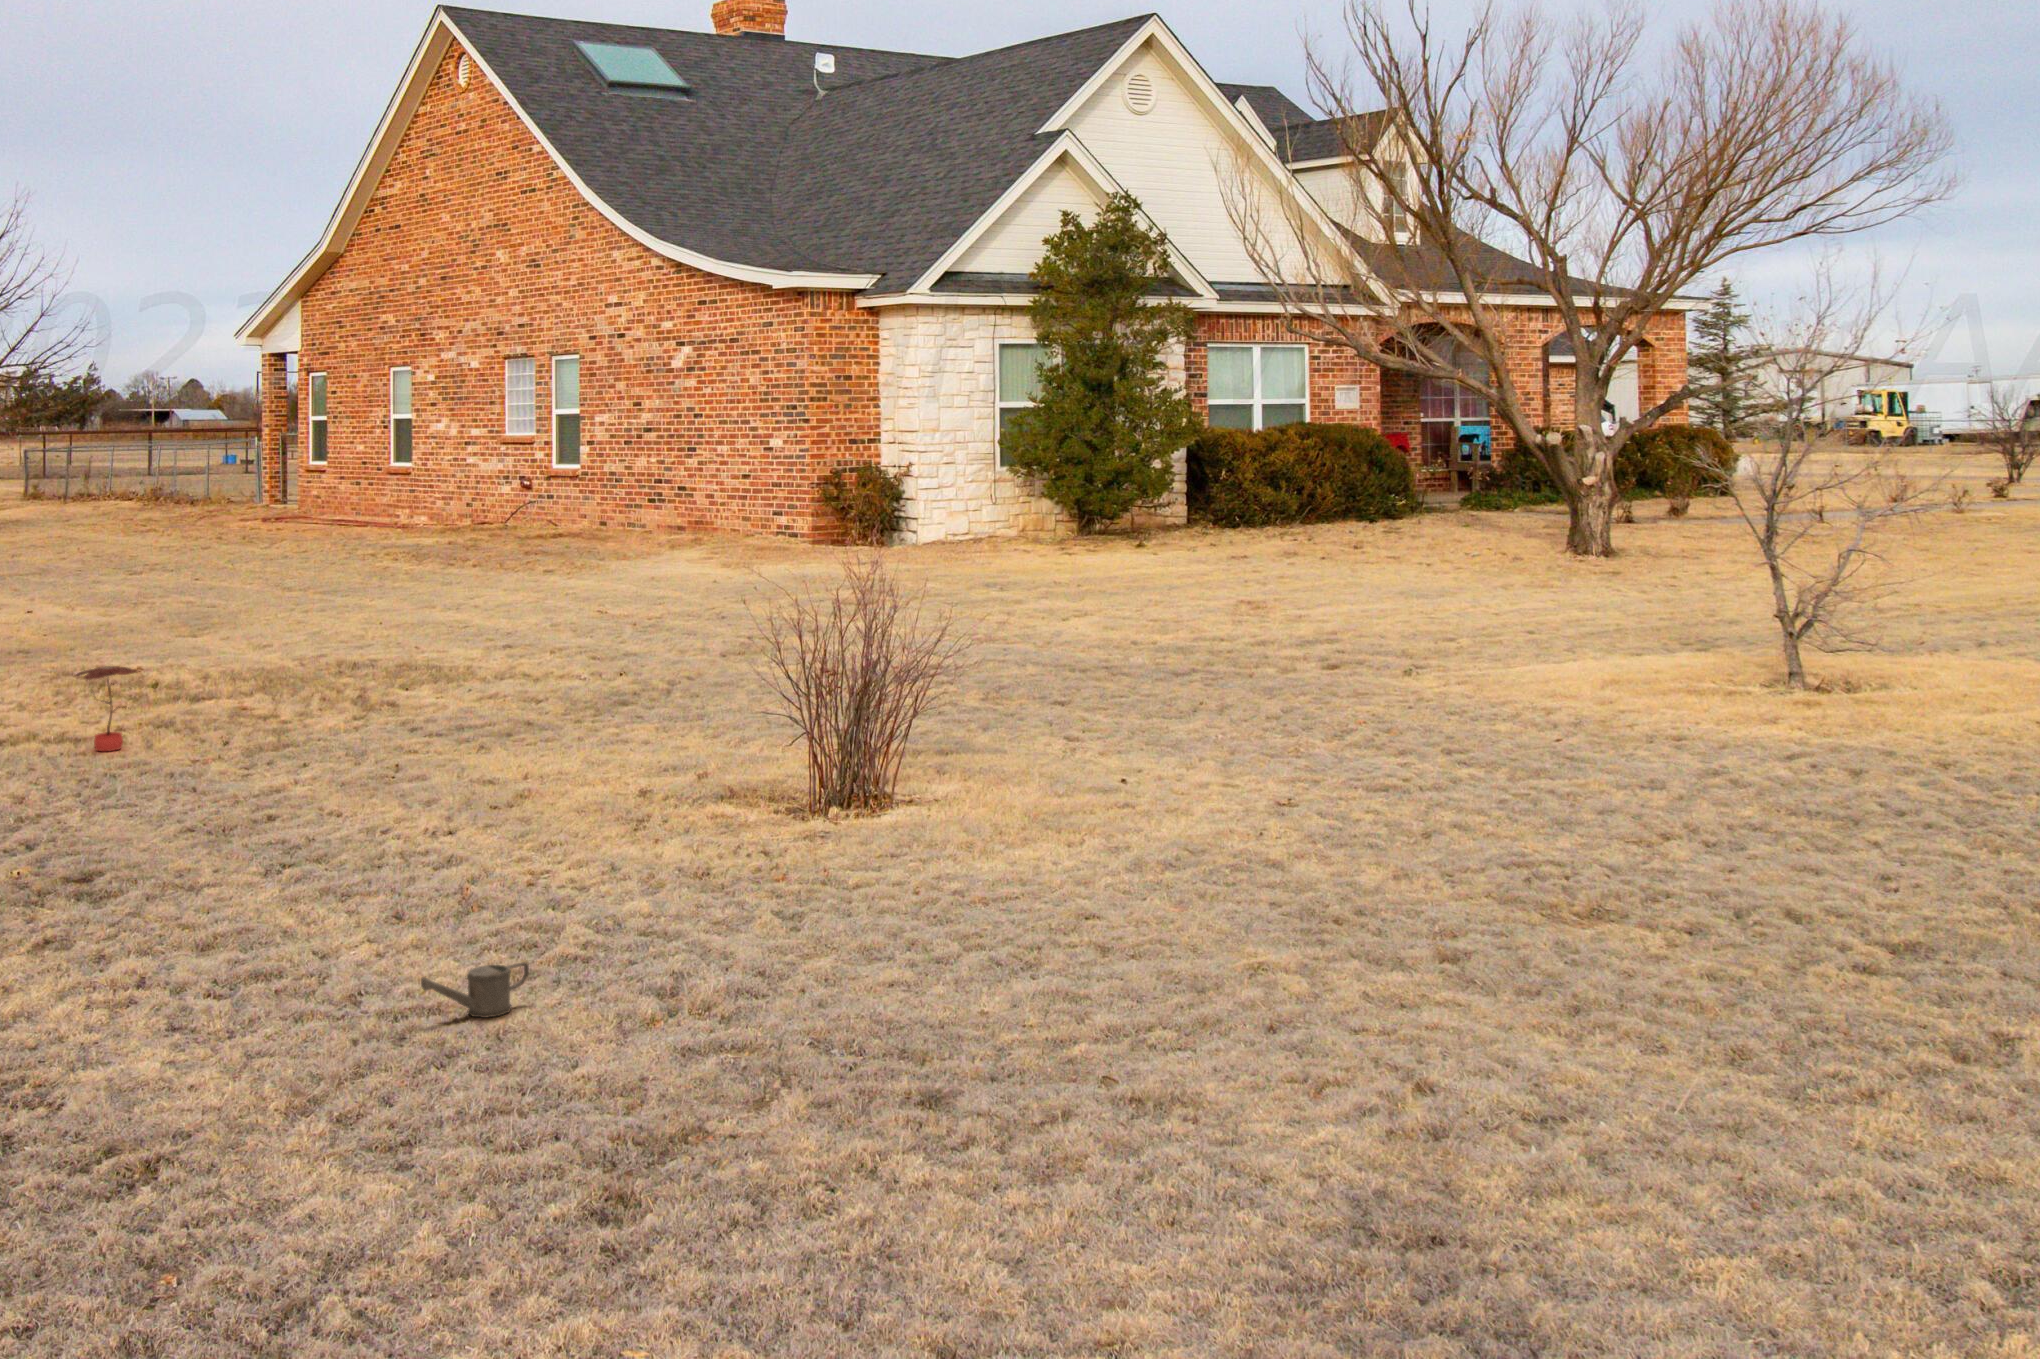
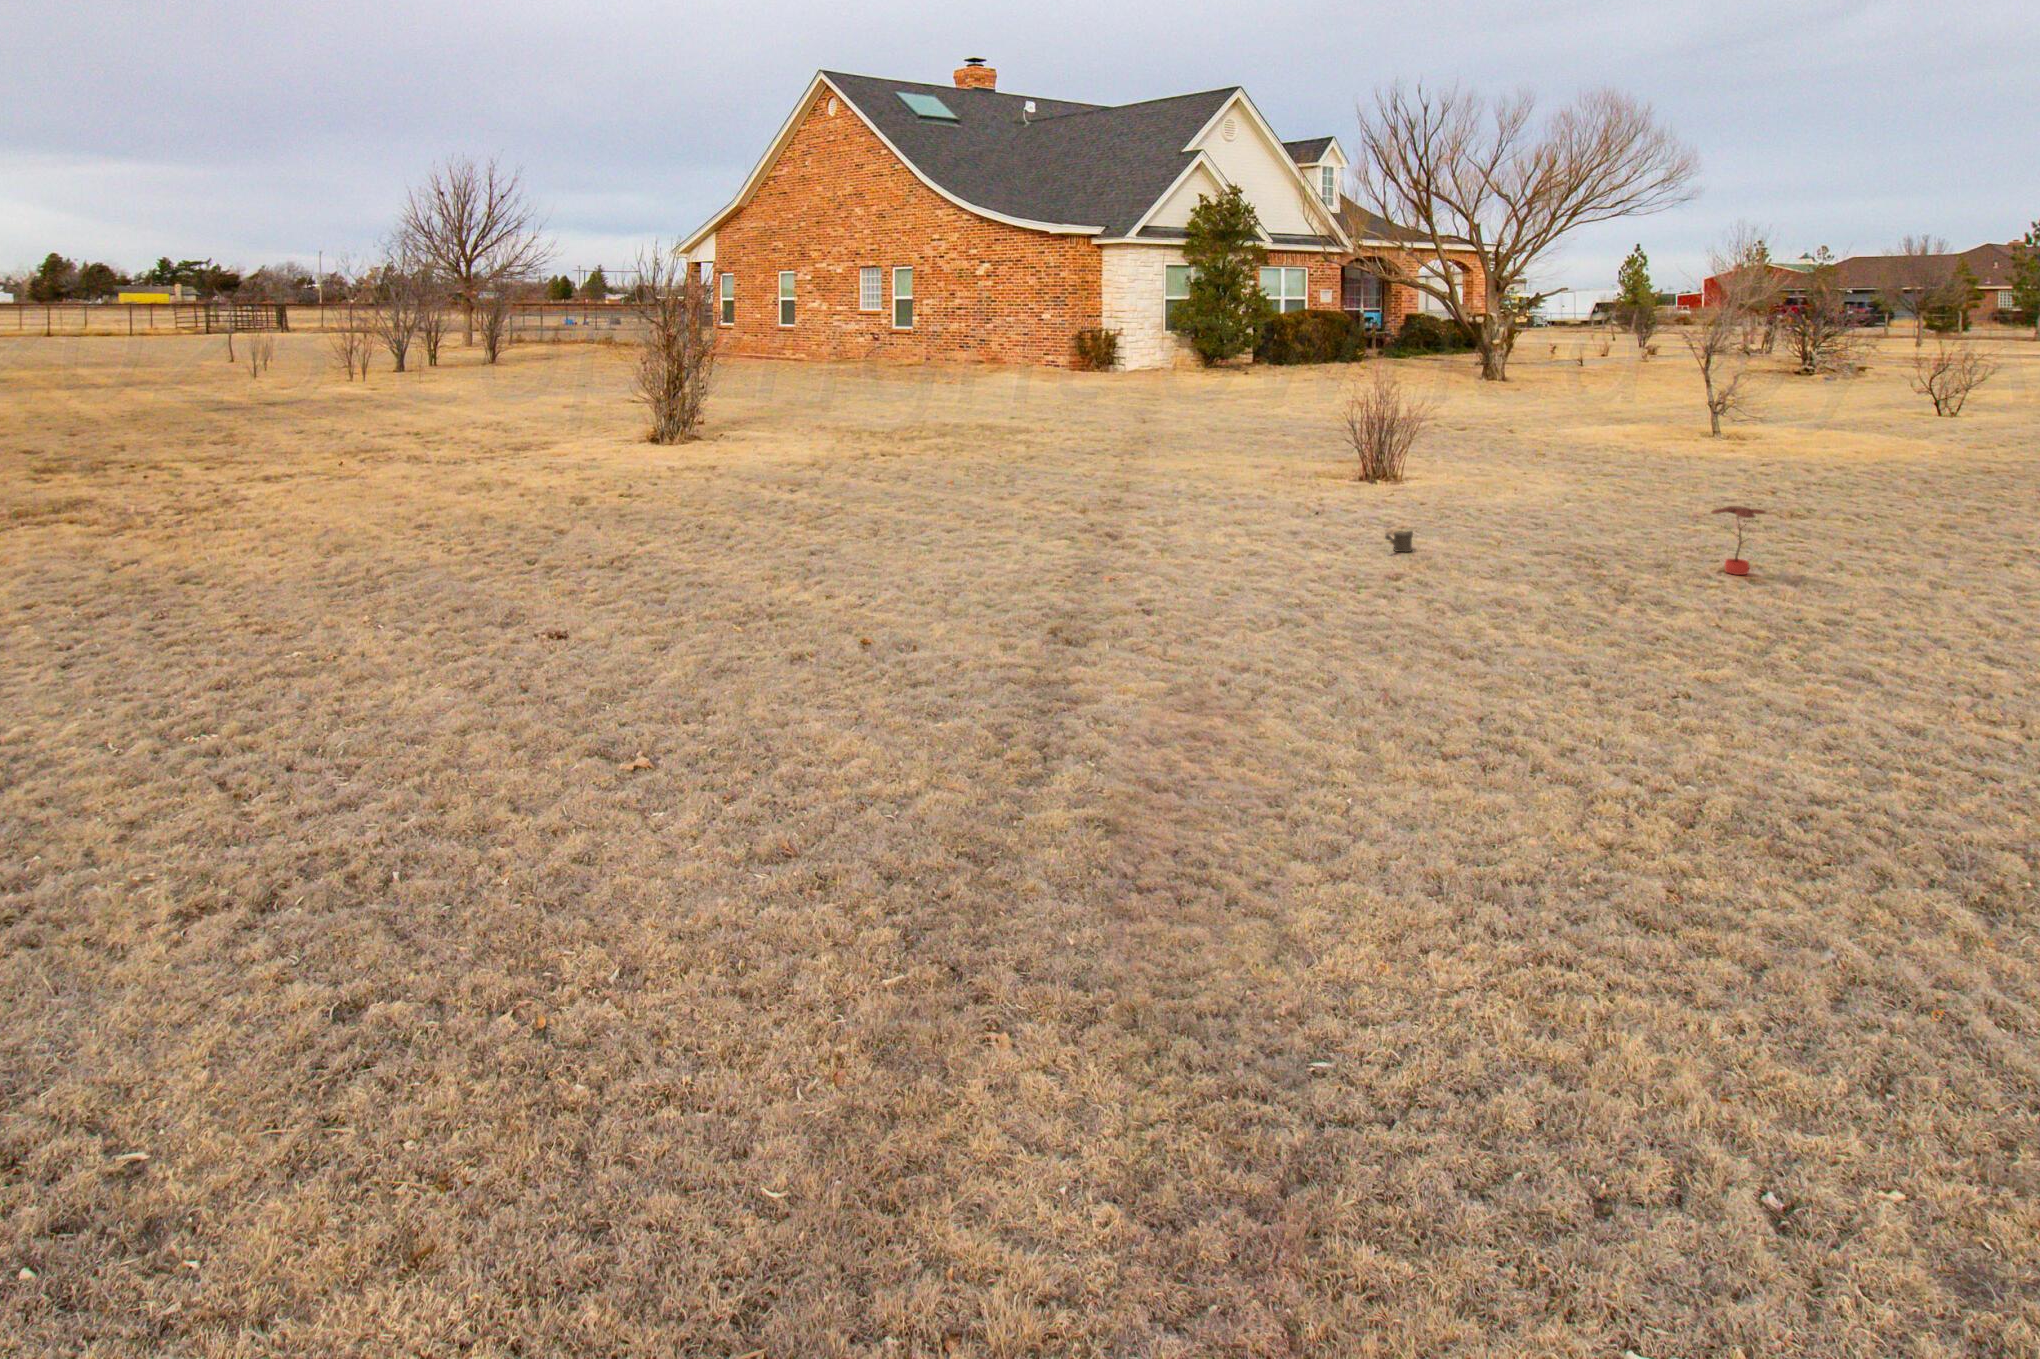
potted plant: present [77,666,138,752] -> present [1711,506,1765,575]

